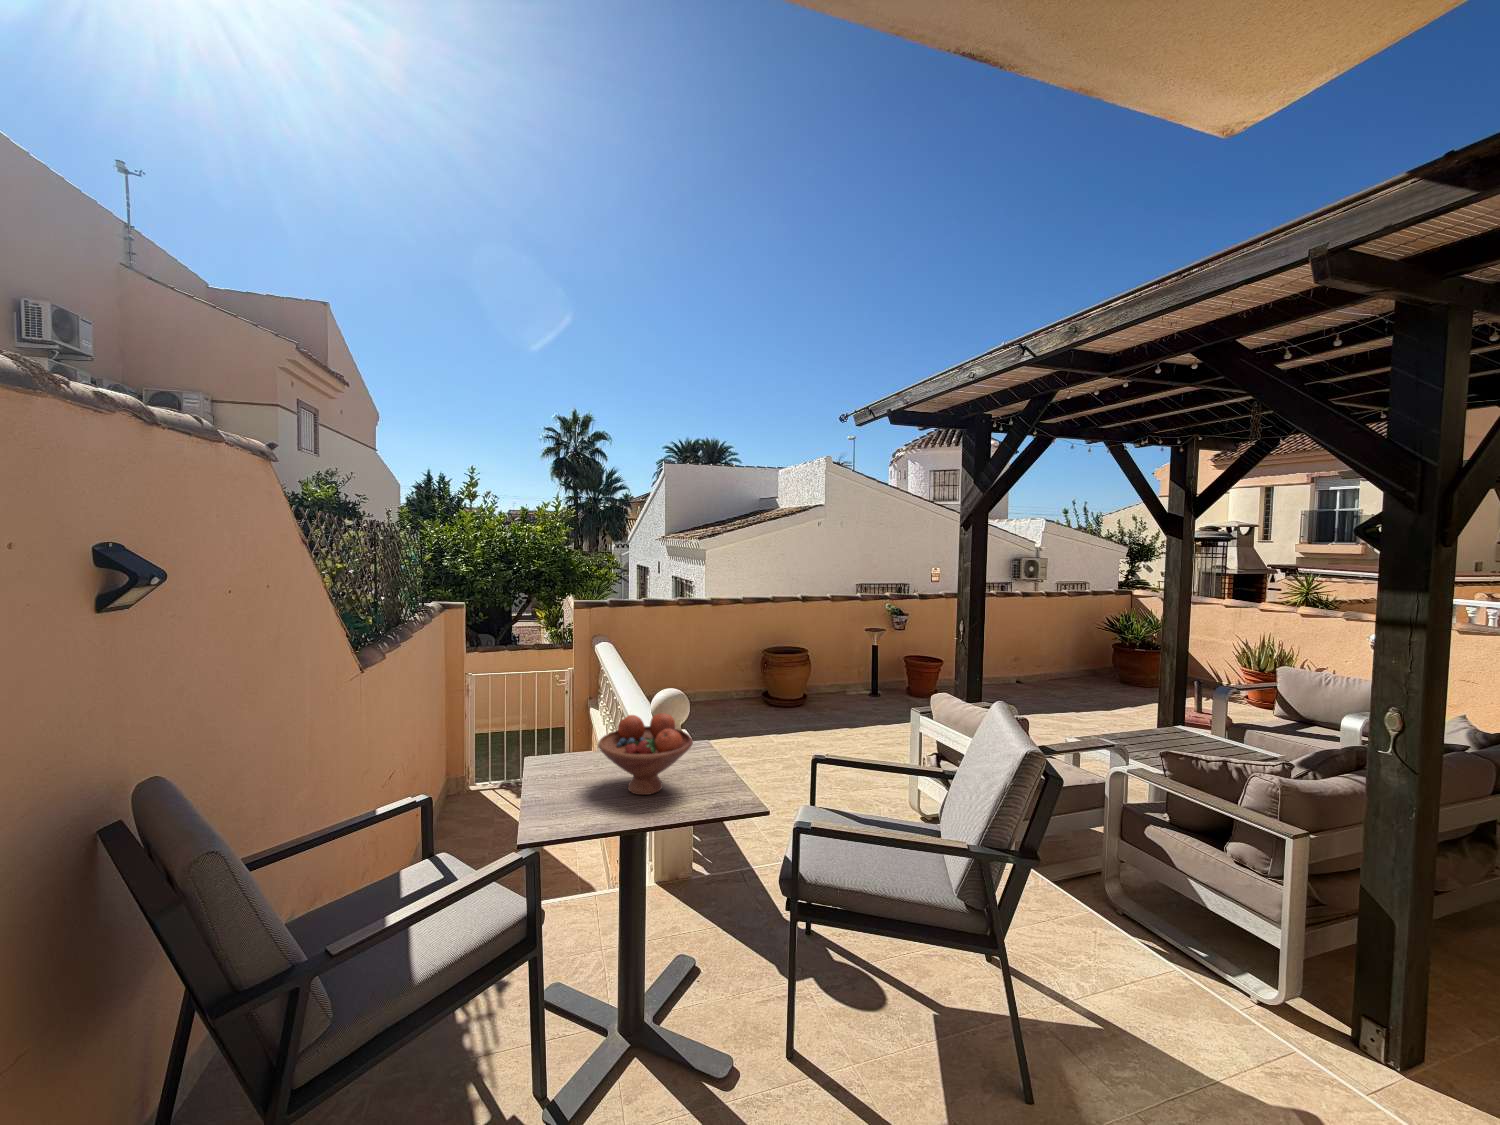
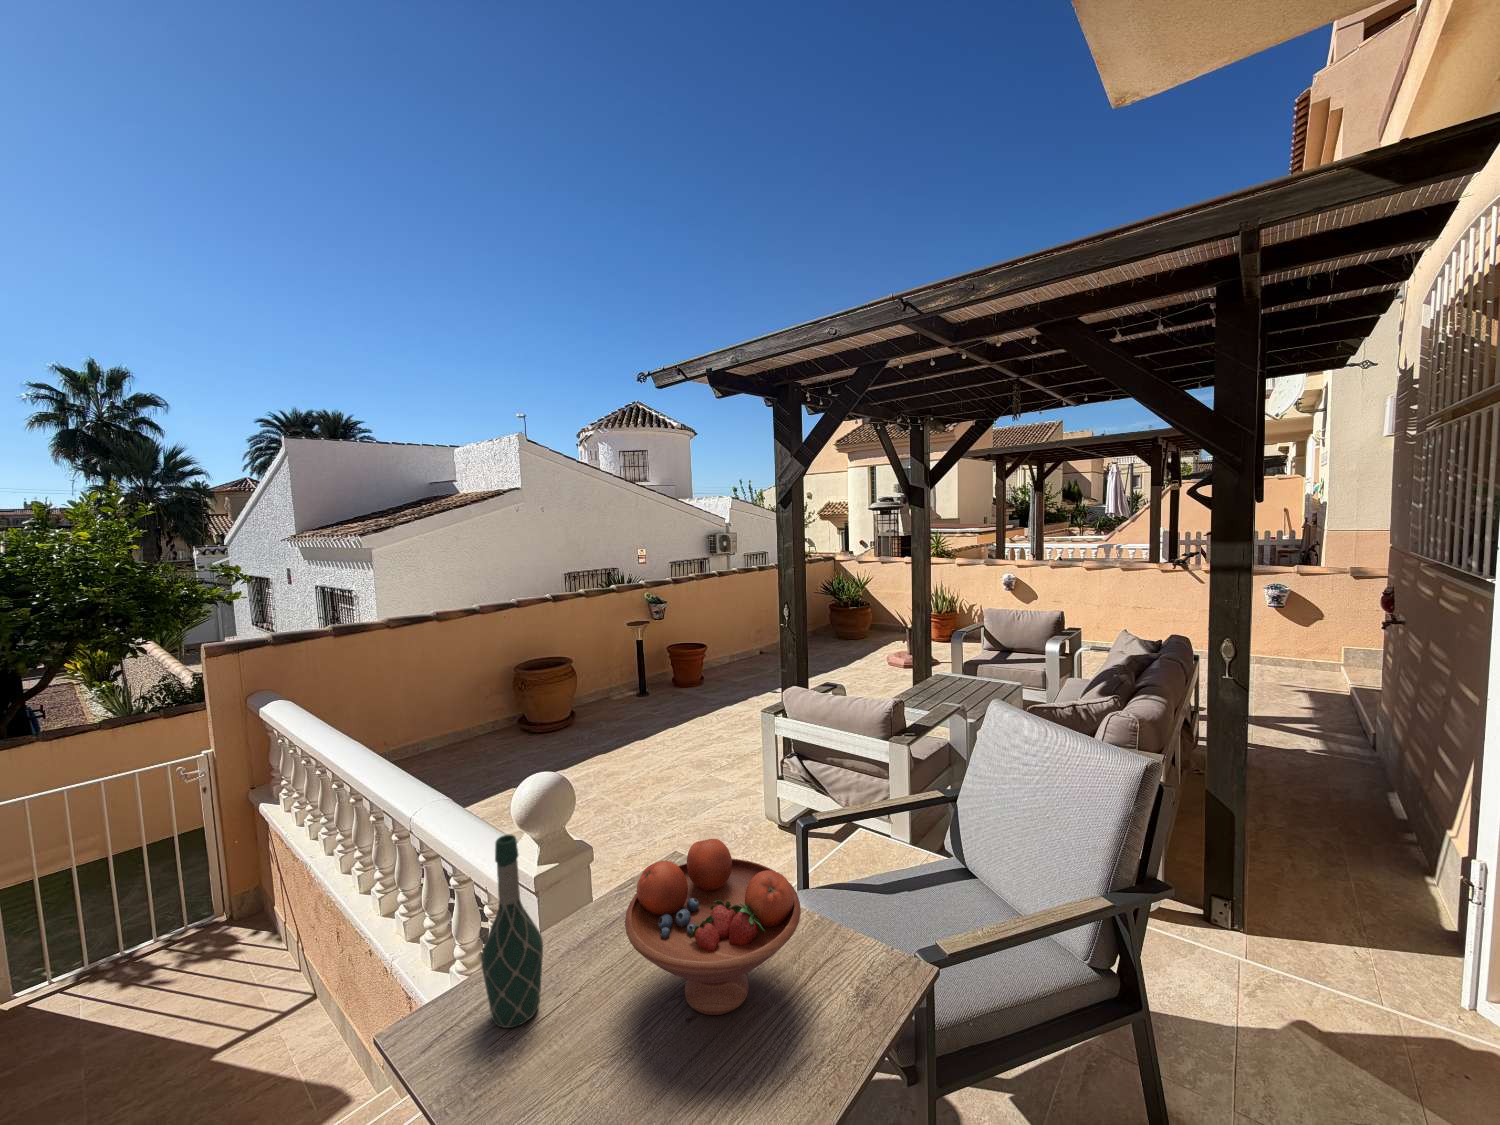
wine bottle: none [549,681,578,772] -> present [481,834,543,1028]

